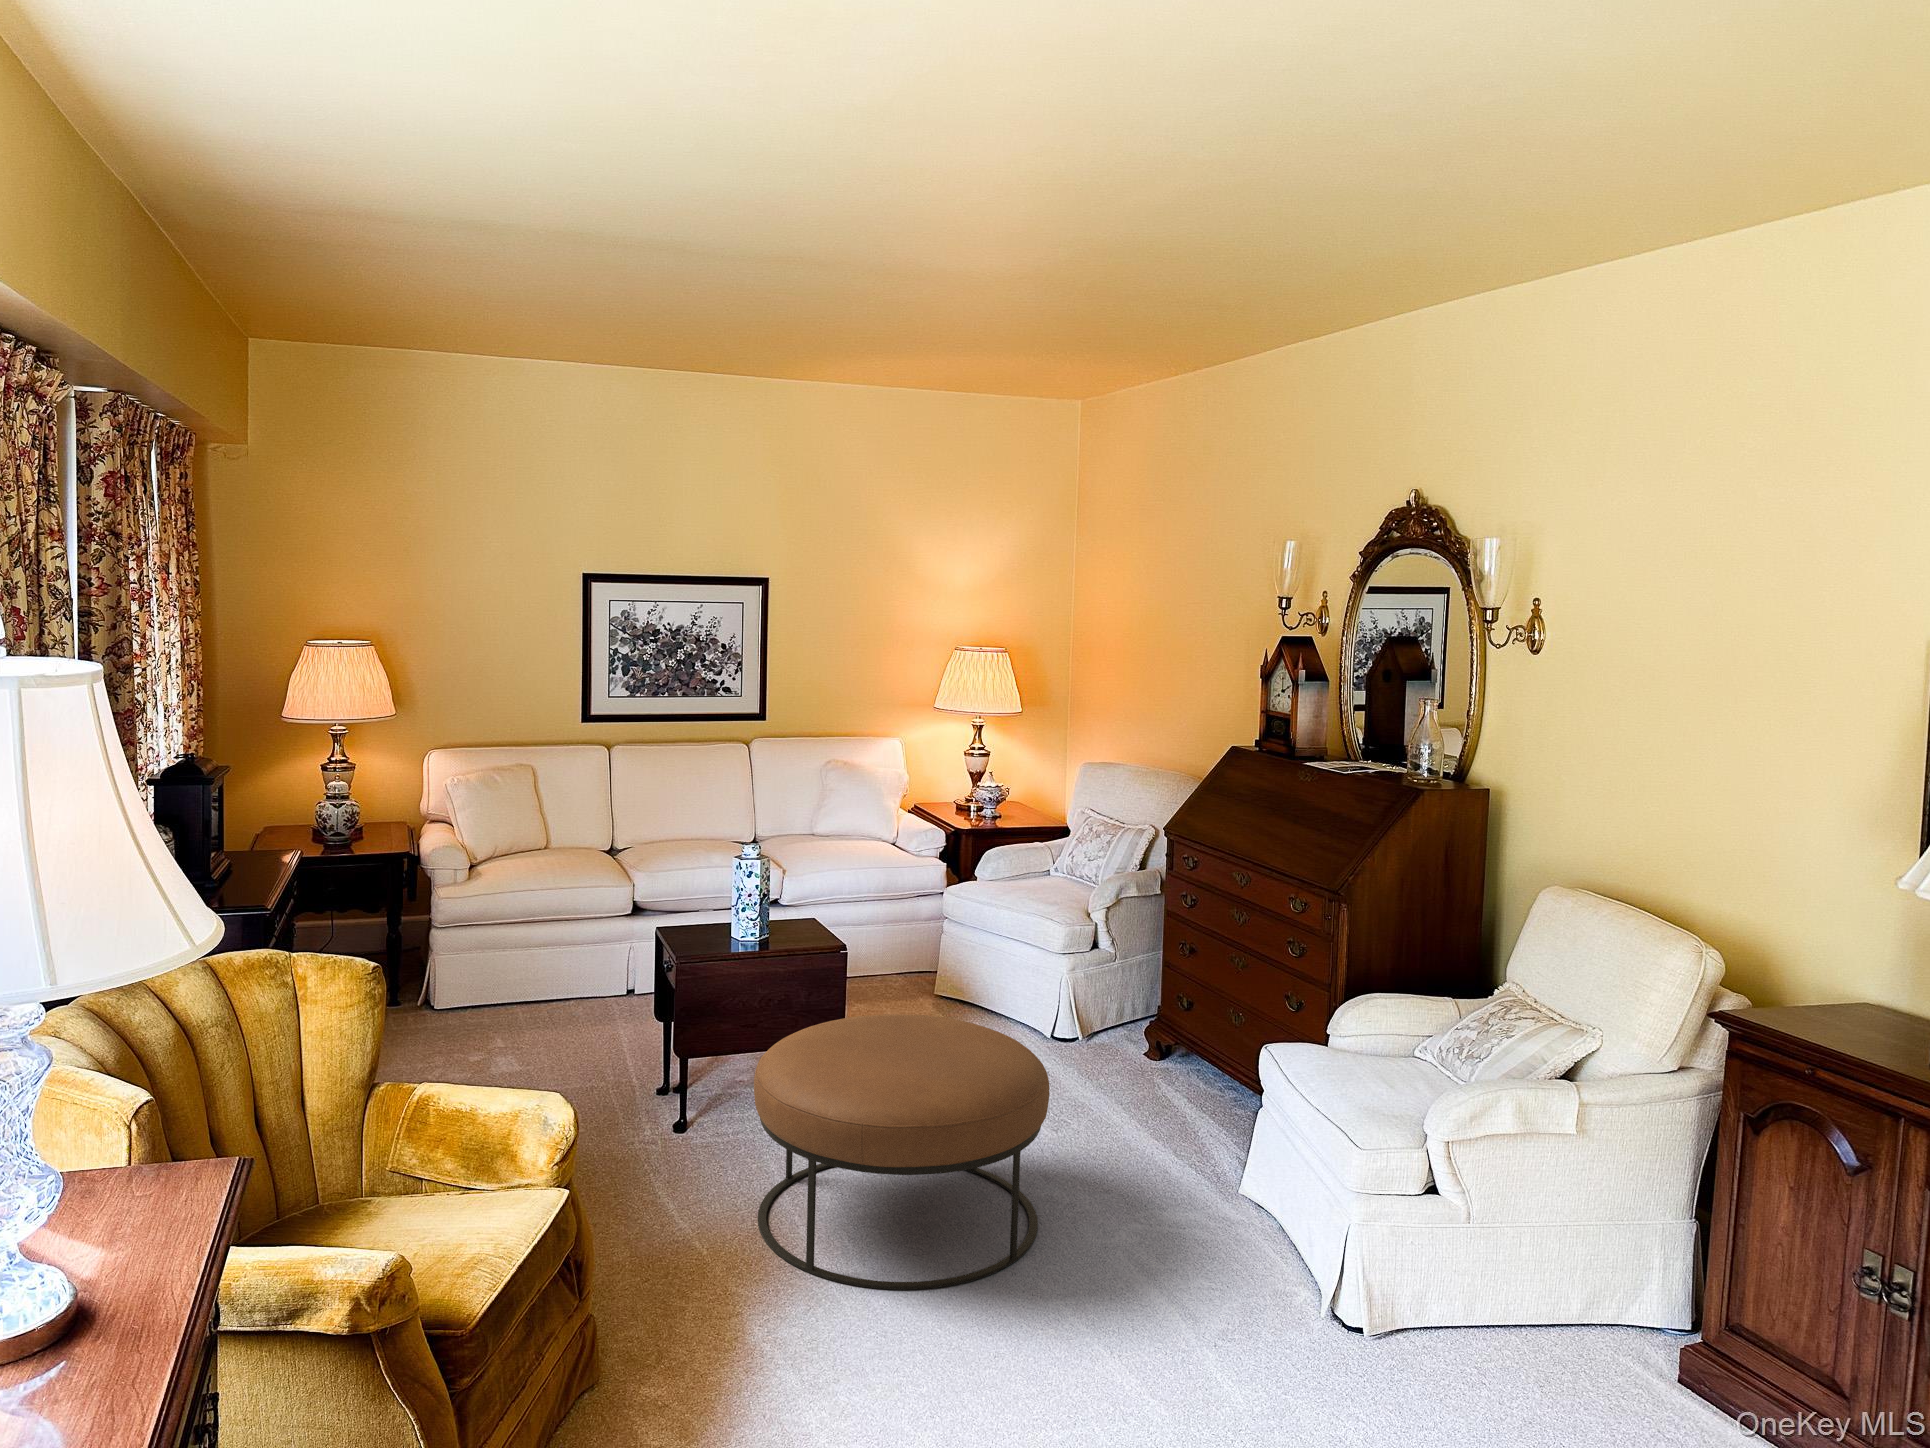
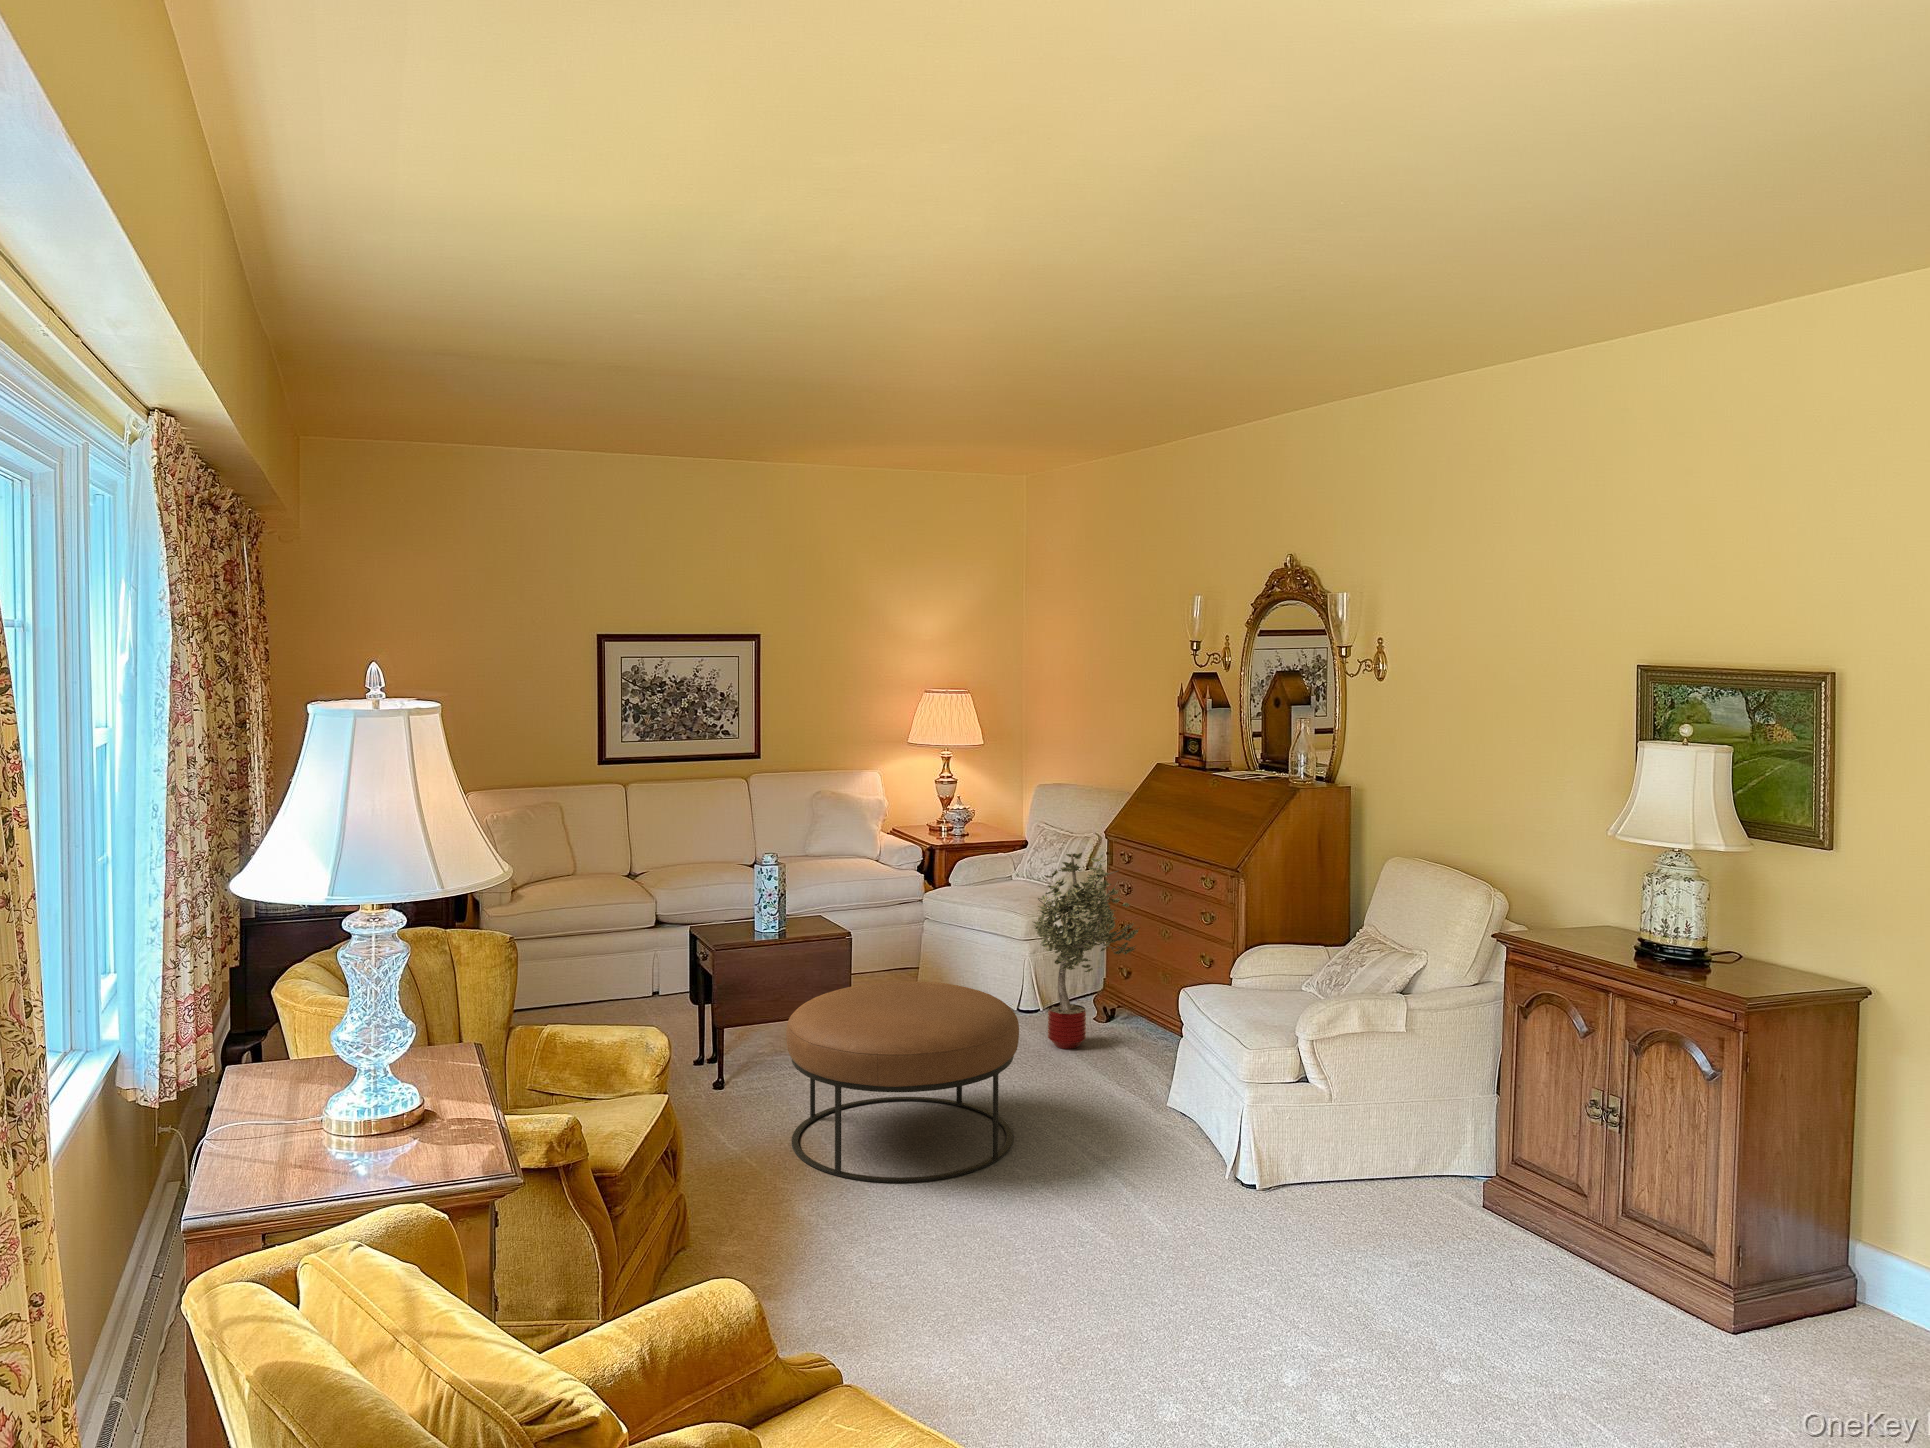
potted tree: none [1072,855,1206,1094] -> present [1034,853,1139,1049]

